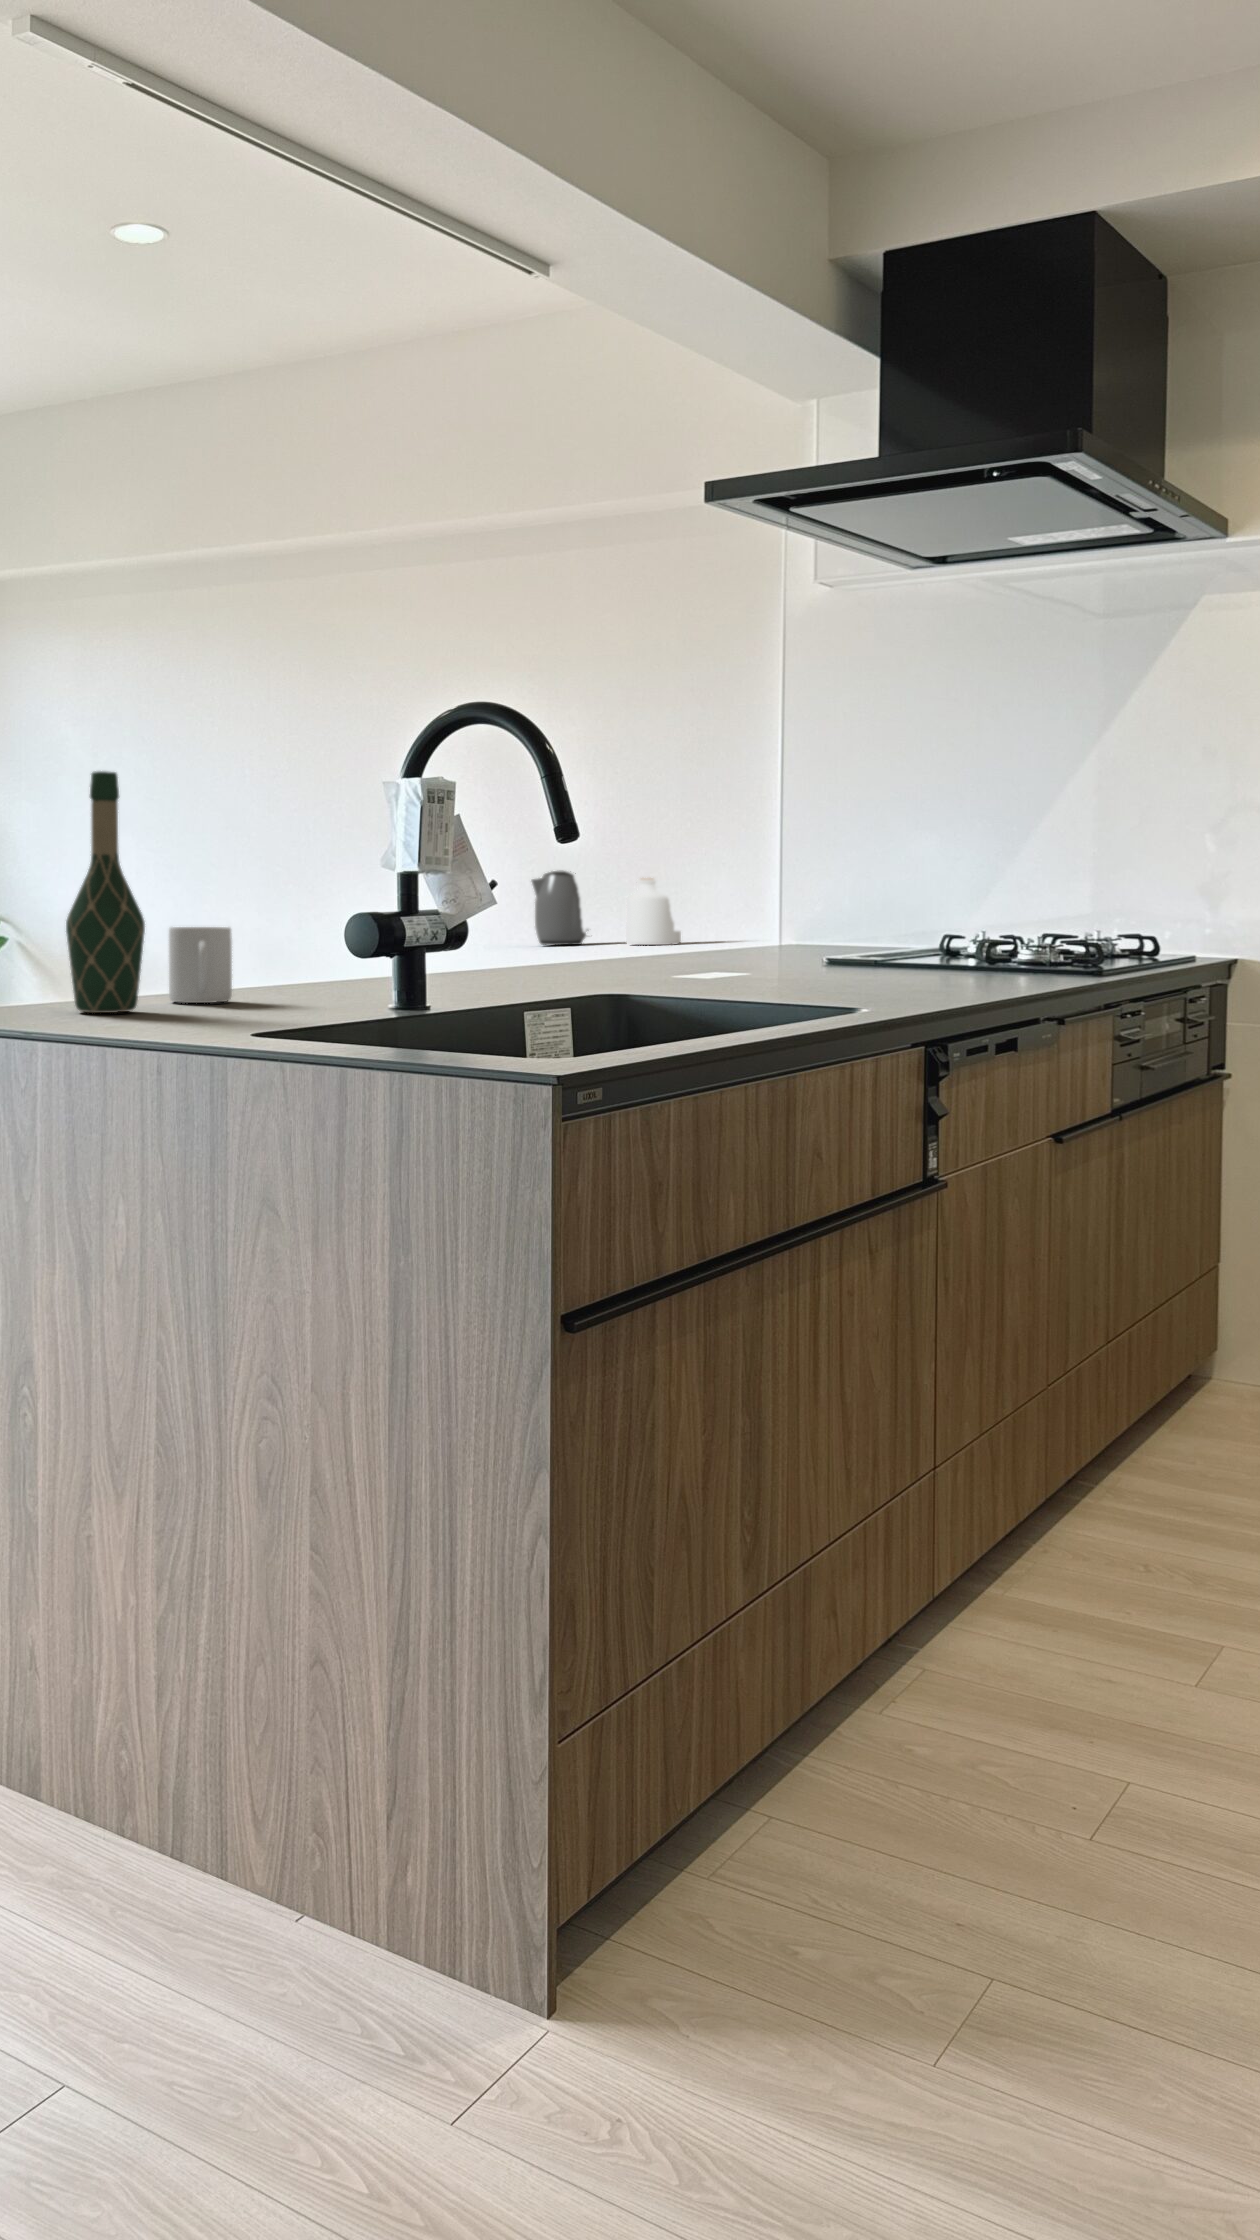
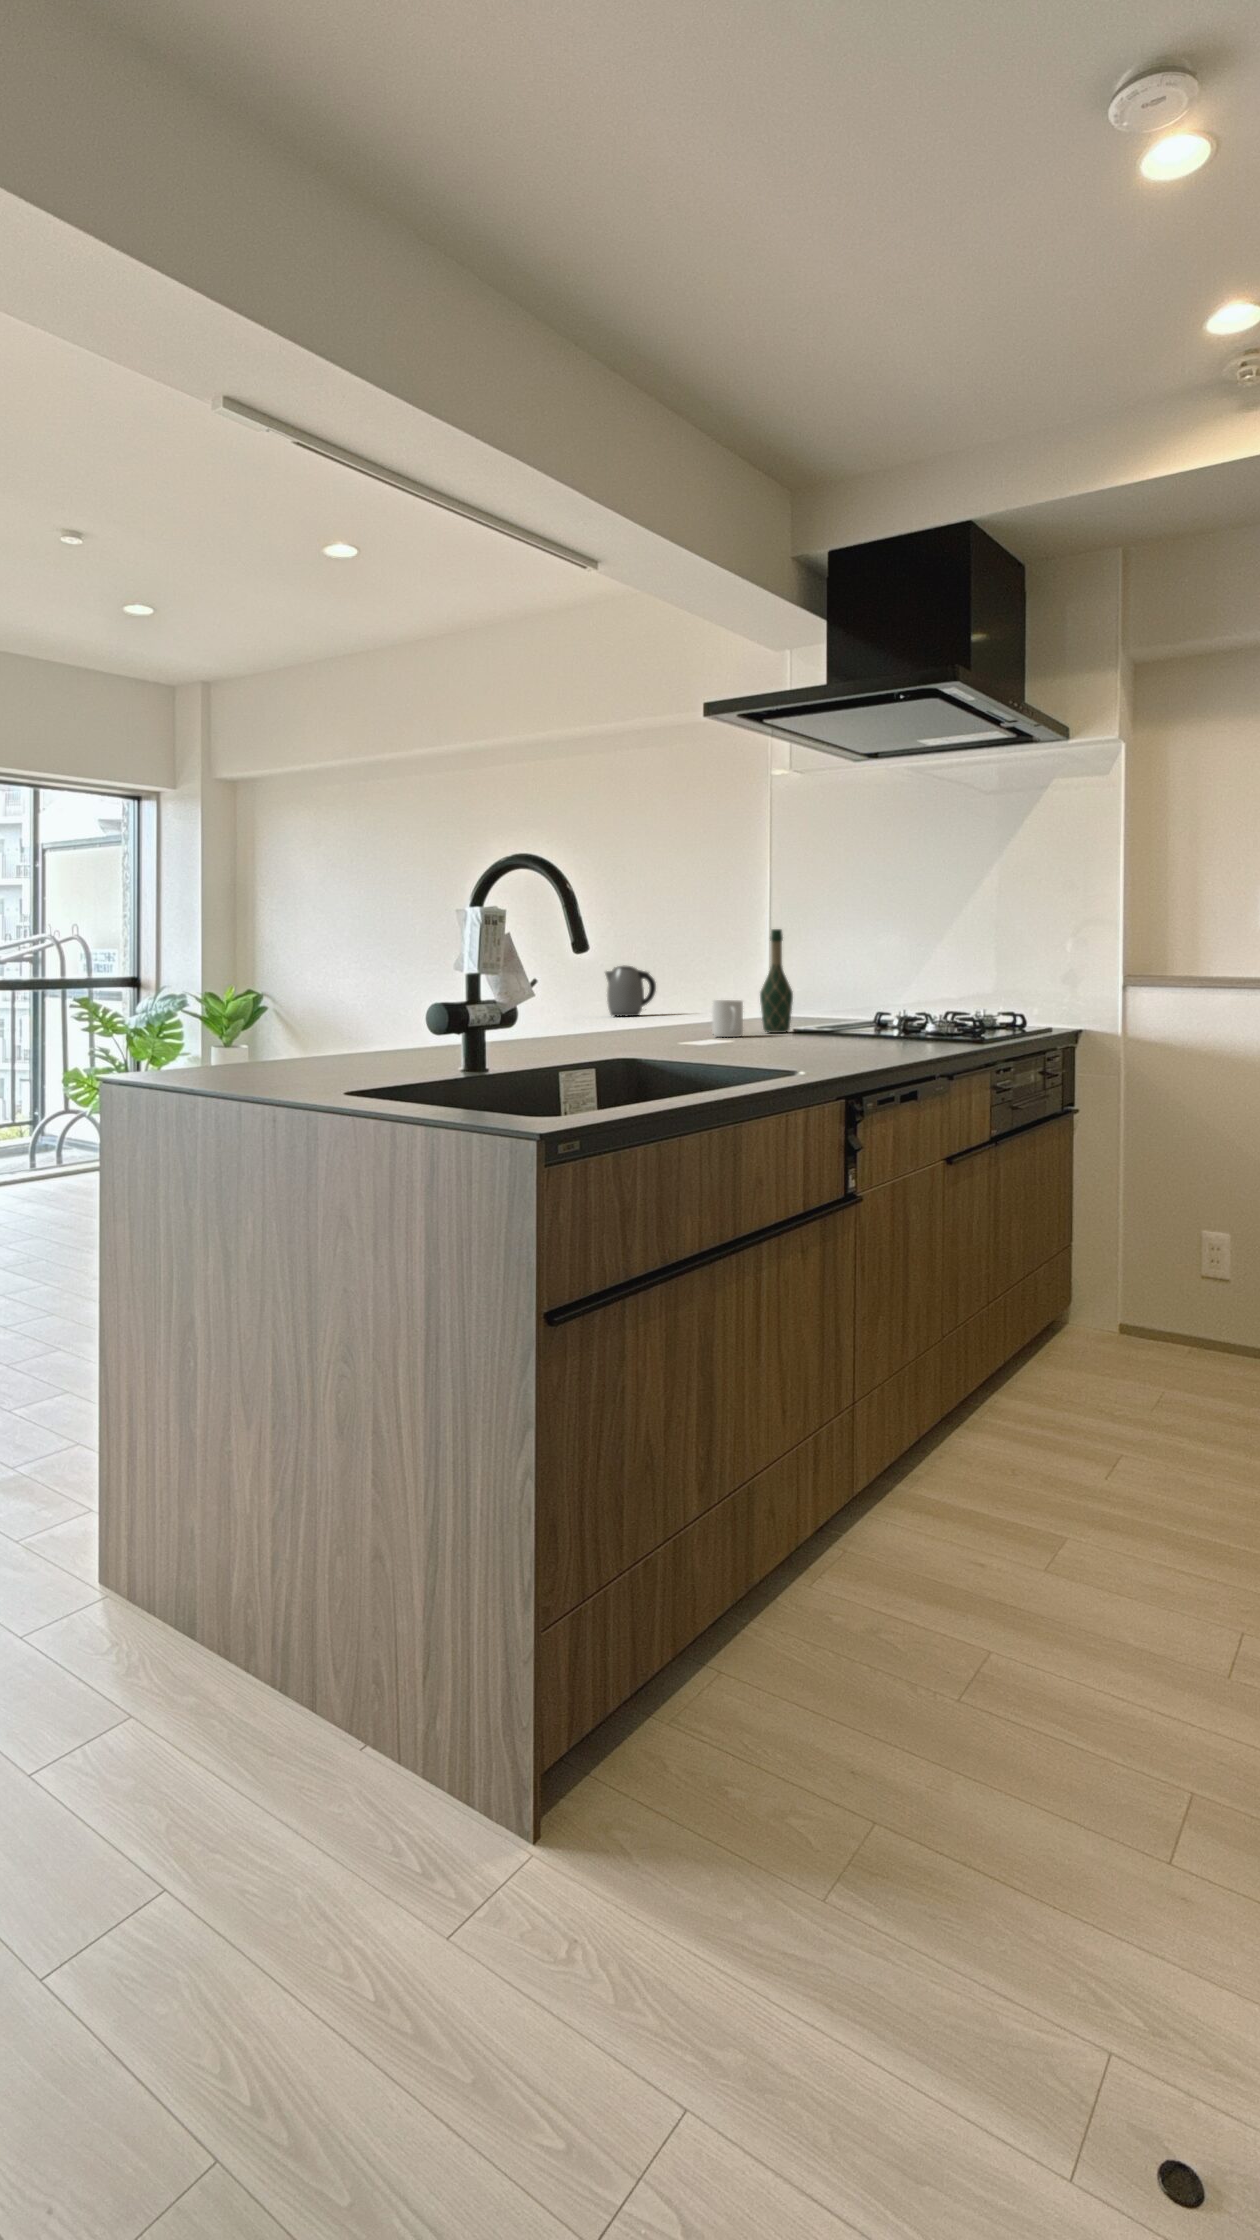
wine bottle: present [66,771,145,1013] -> present [760,929,793,1033]
jar: present [626,878,681,945] -> none [669,971,706,1016]
mug: present [169,927,232,1003] -> present [712,1000,743,1037]

